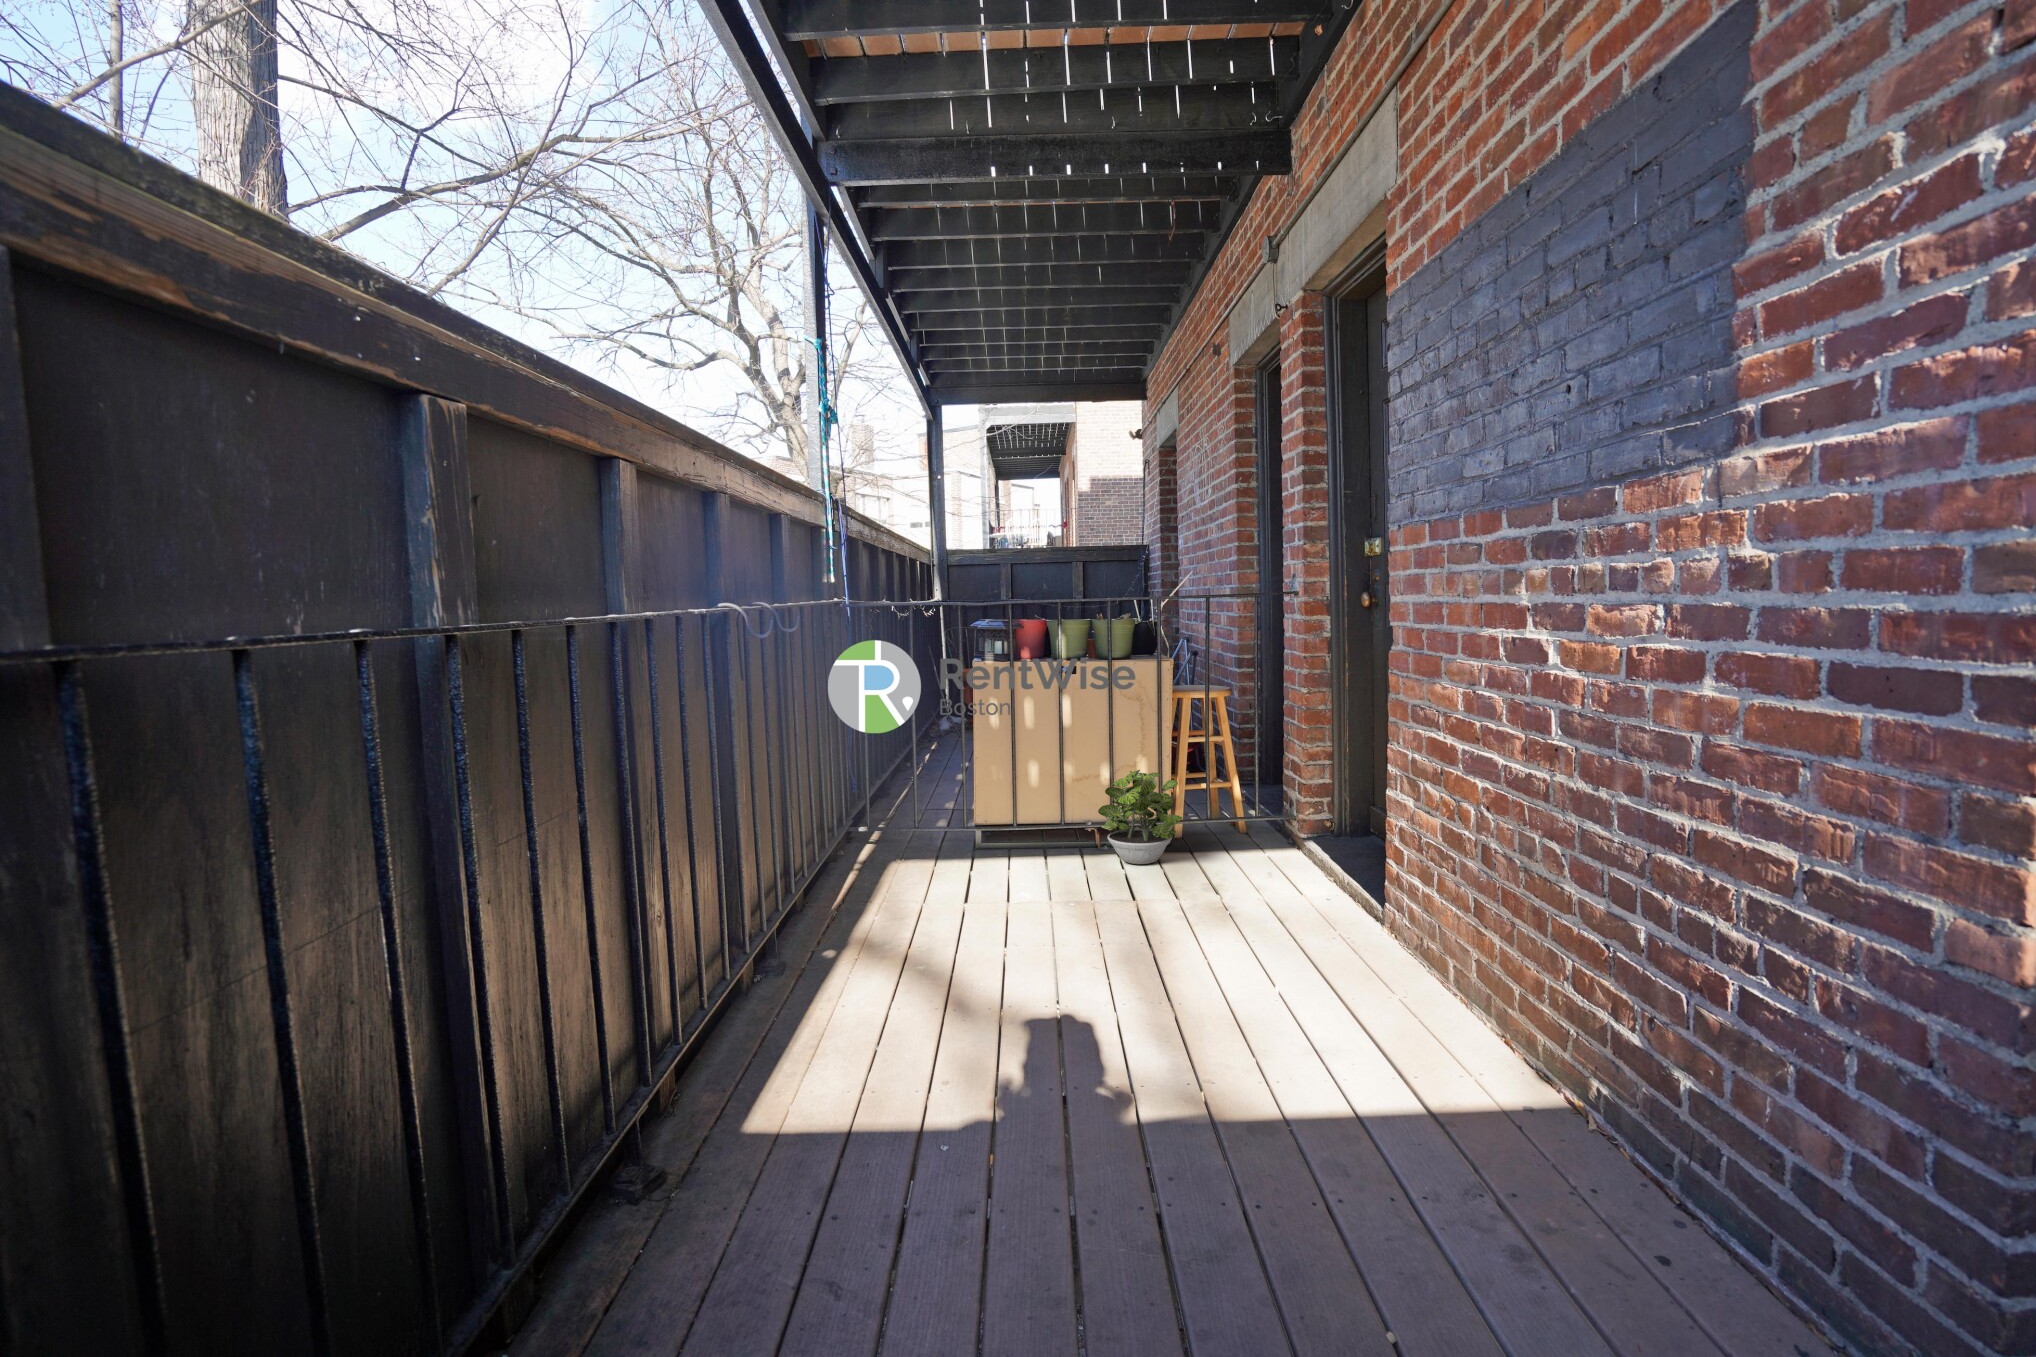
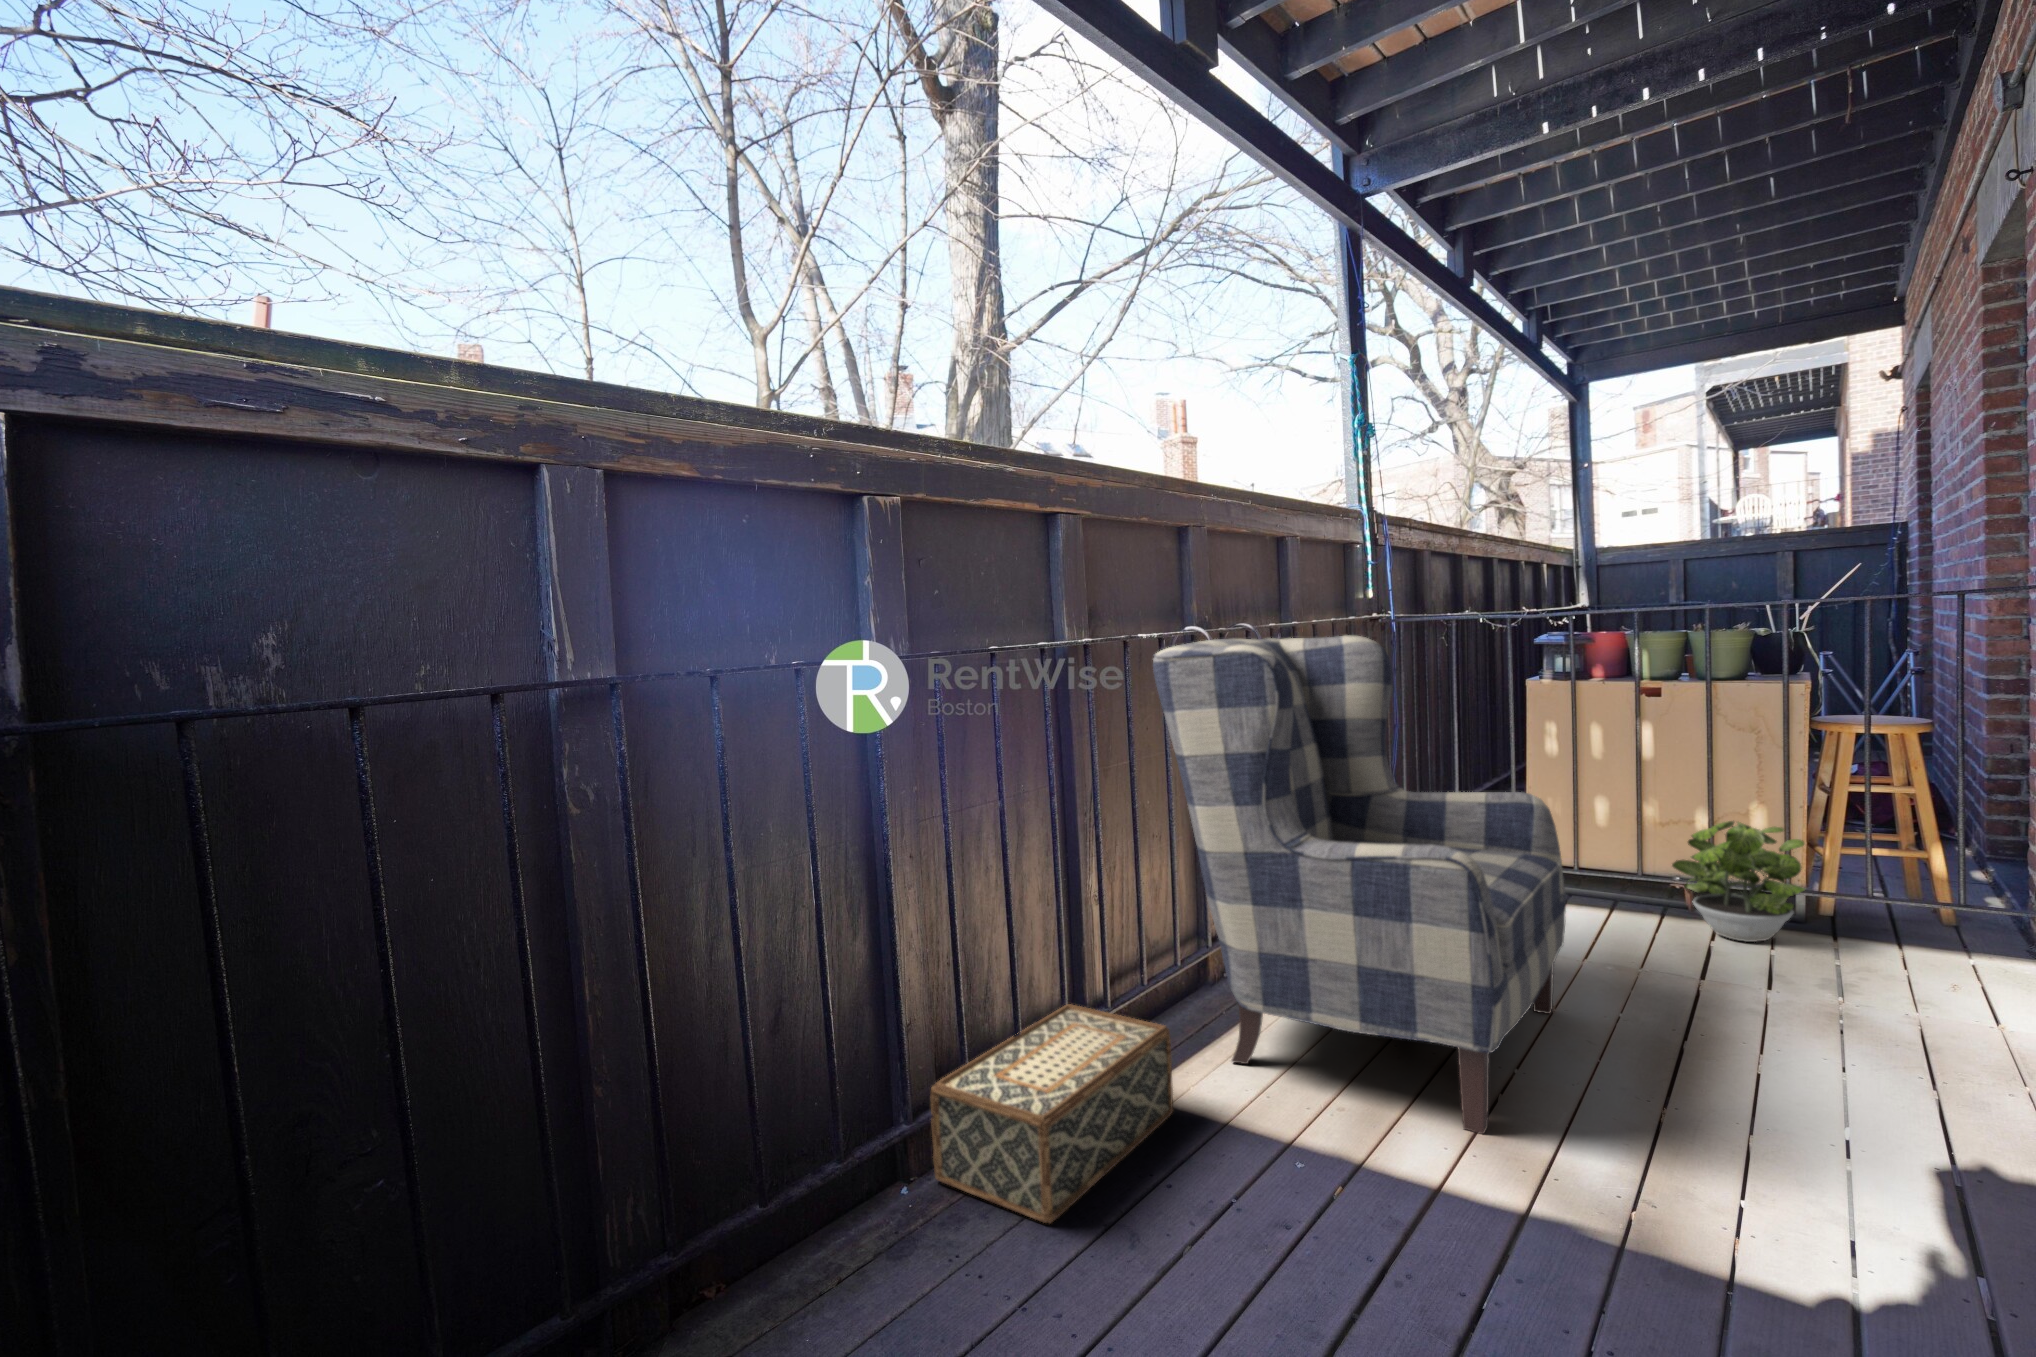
chair: none [726,616,1091,1058] -> present [1153,636,1566,1134]
woven basket: none [568,1032,807,1295] -> present [930,1004,1173,1223]

